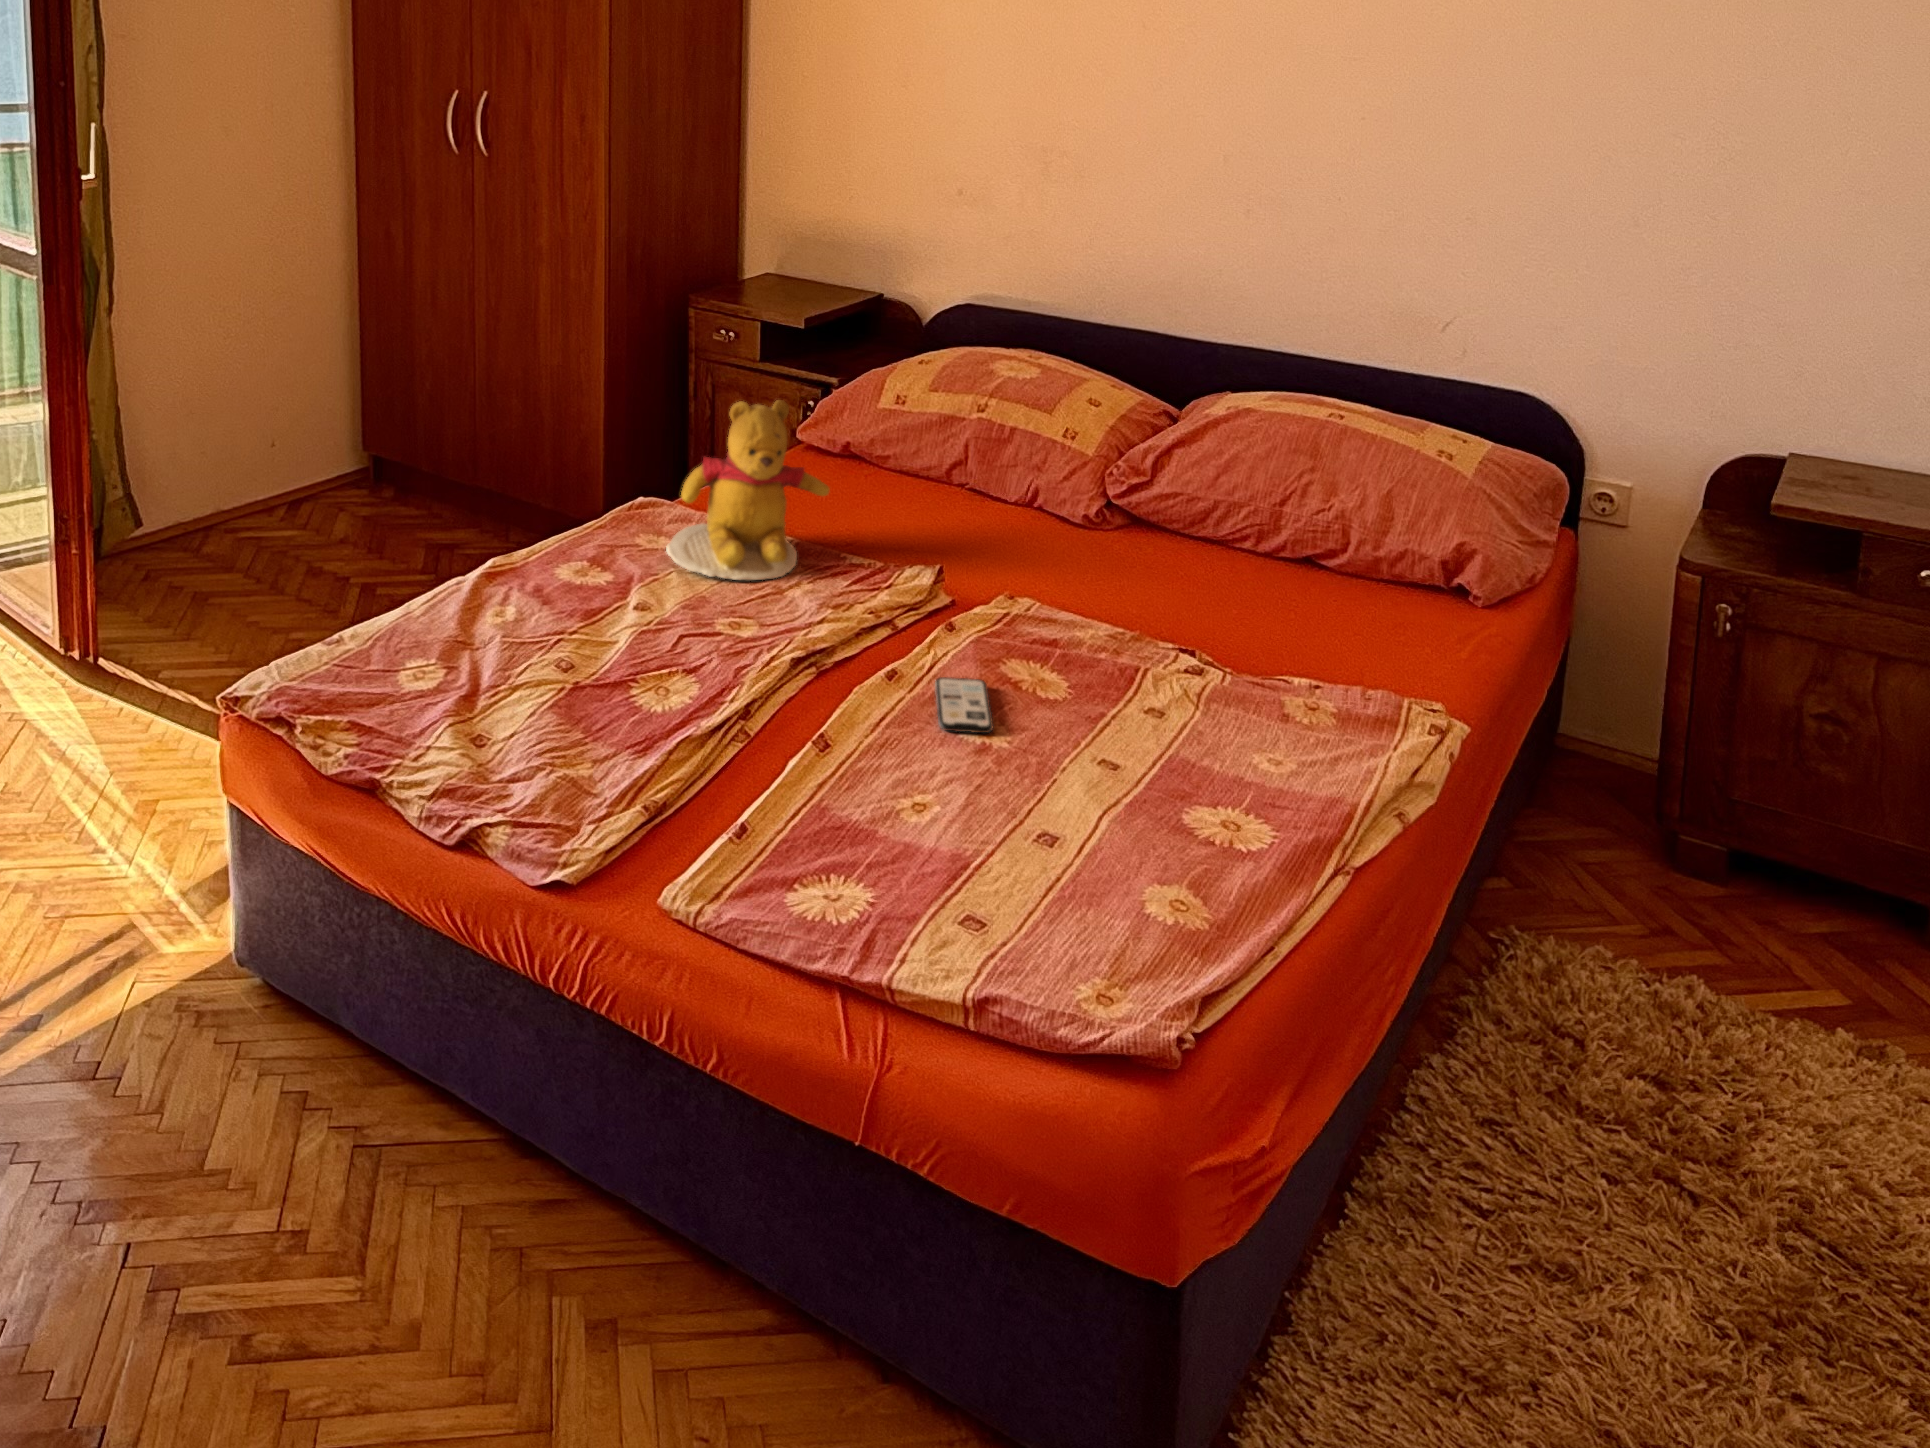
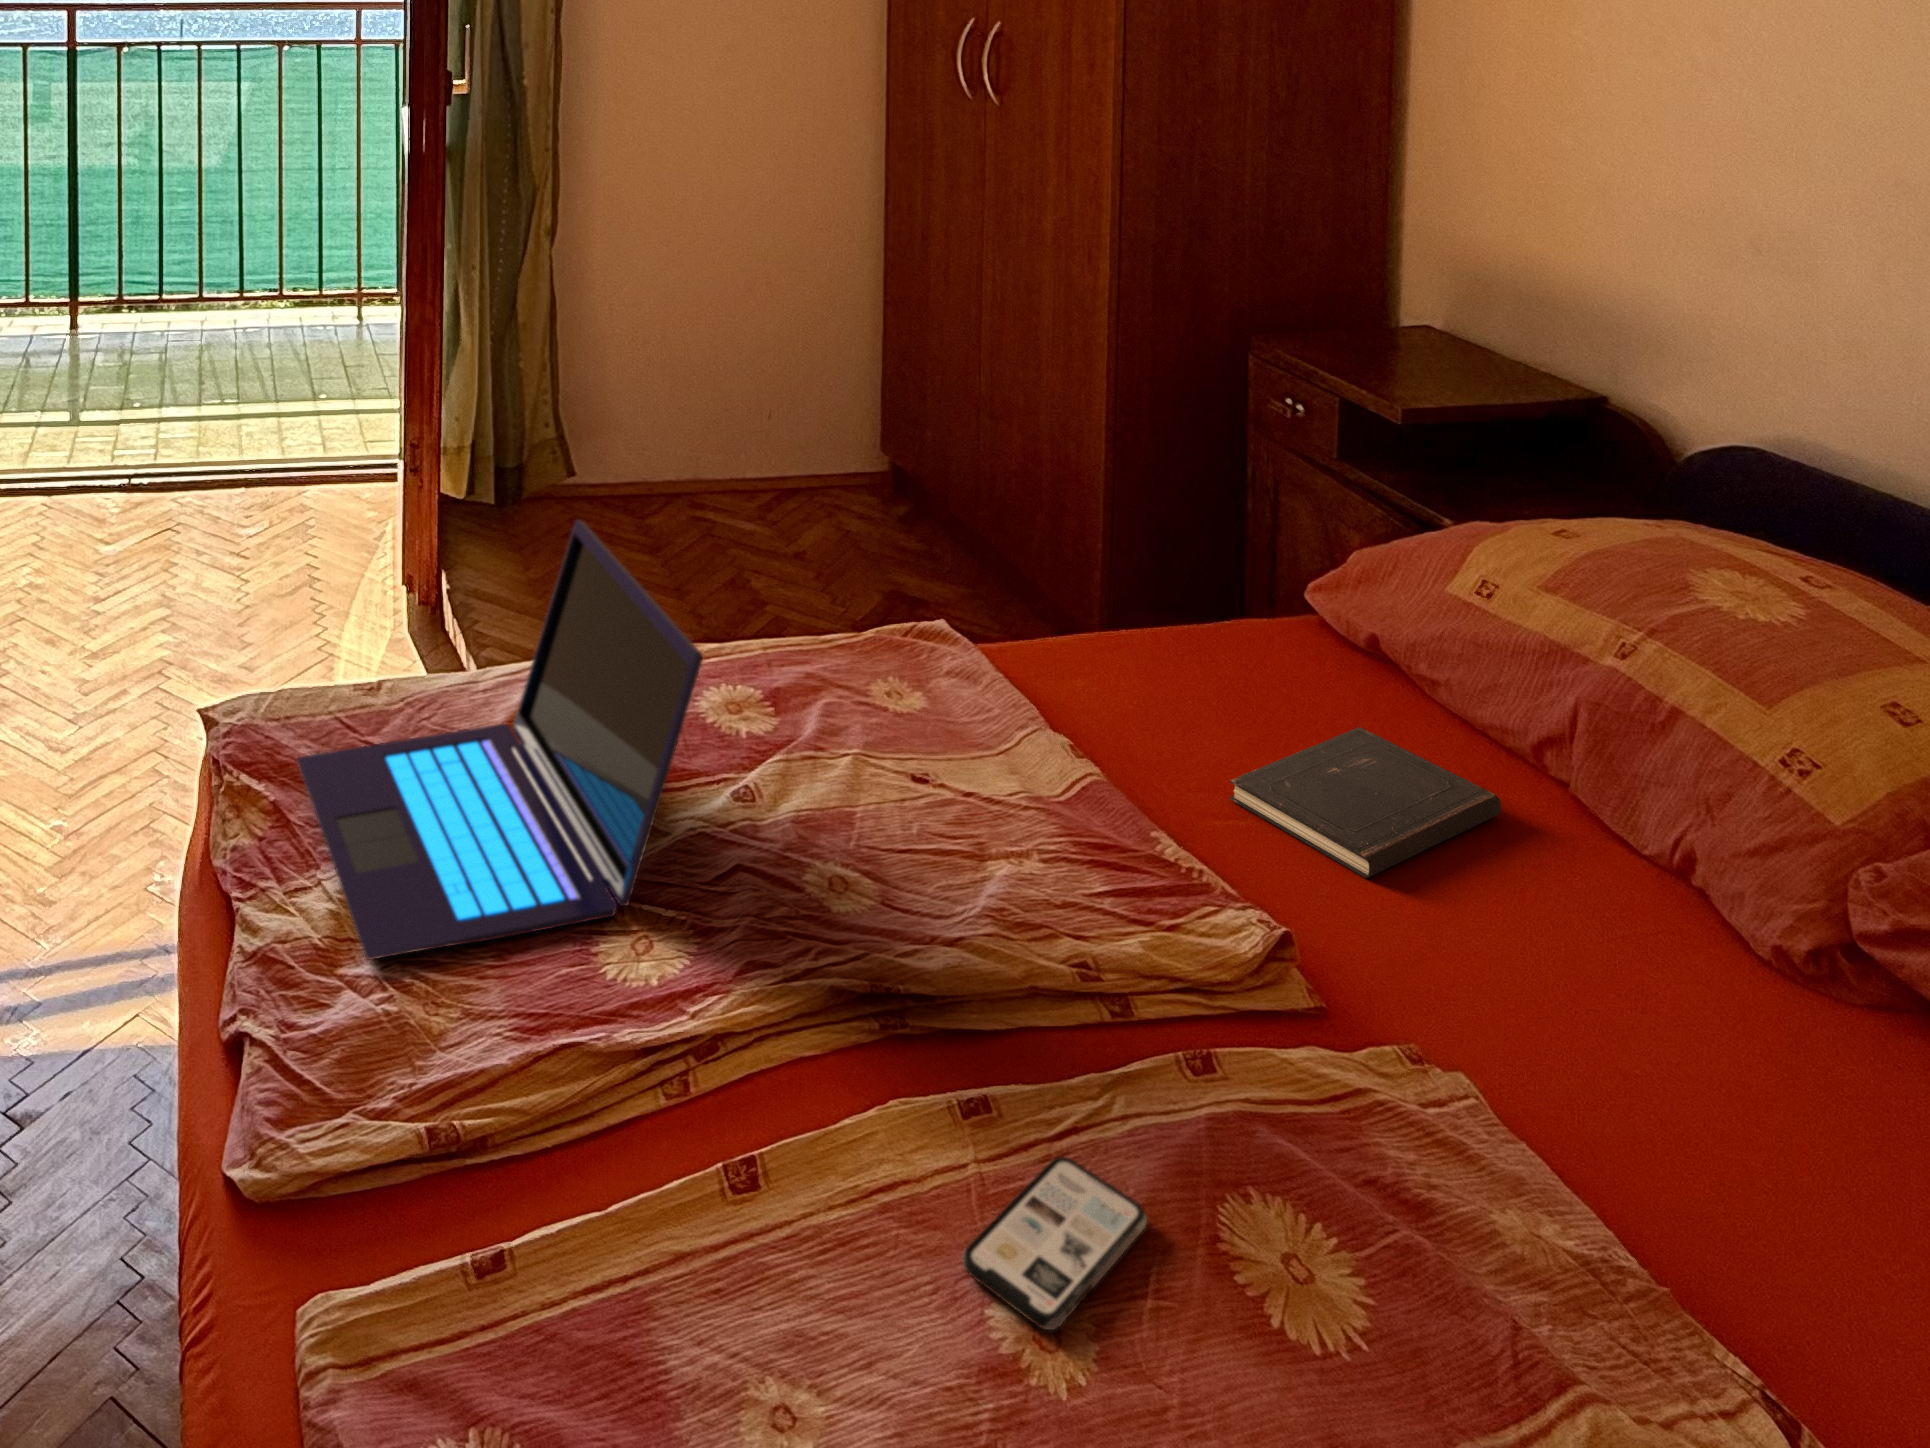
teddy bear: present [666,400,830,580] -> none [875,521,1150,832]
laptop: none [346,465,673,752] -> present [297,520,703,959]
hardcover book: none [850,483,955,543] -> present [1230,727,1501,878]

